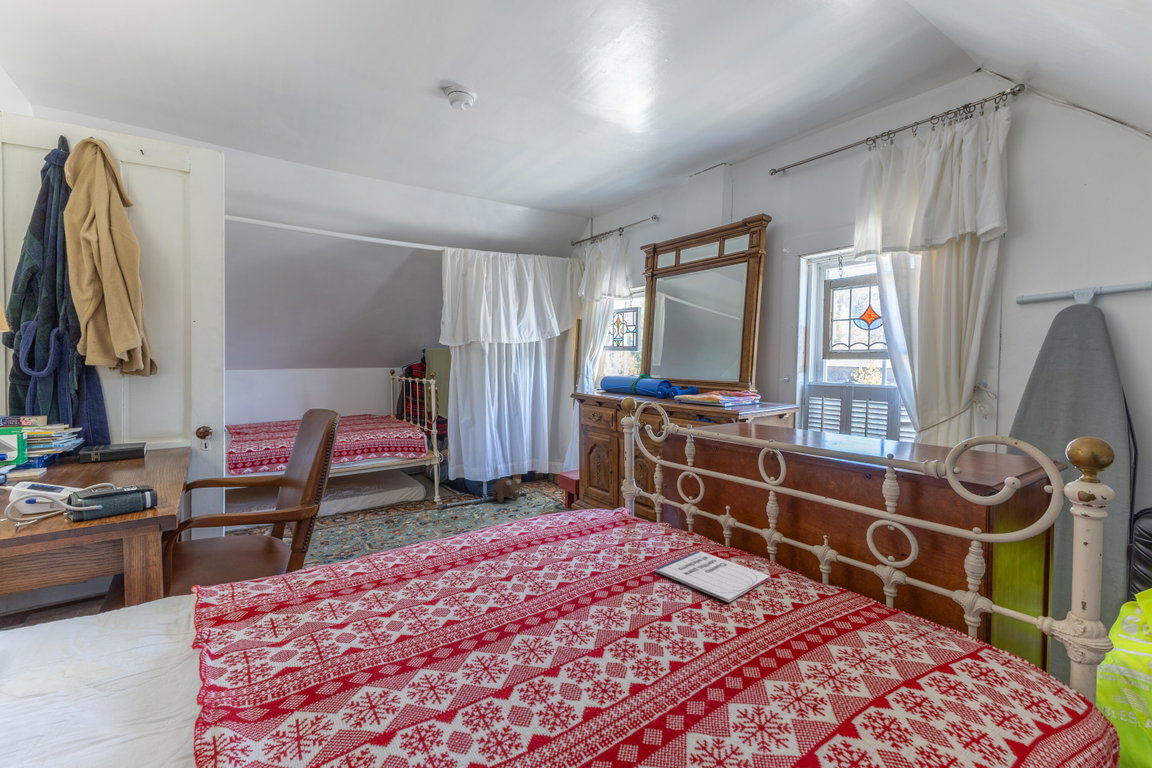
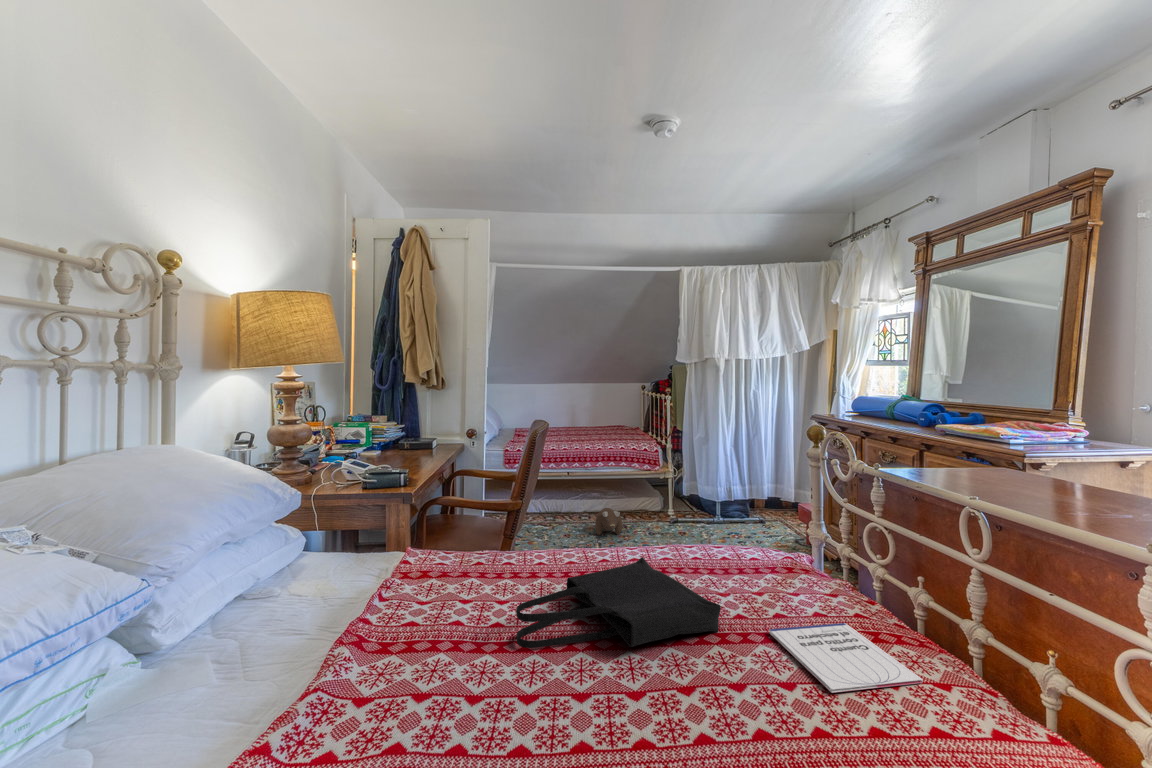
plush toy: present [493,478,521,503] -> present [595,508,622,535]
tote bag: none [443,532,621,648] -> present [516,557,721,648]

